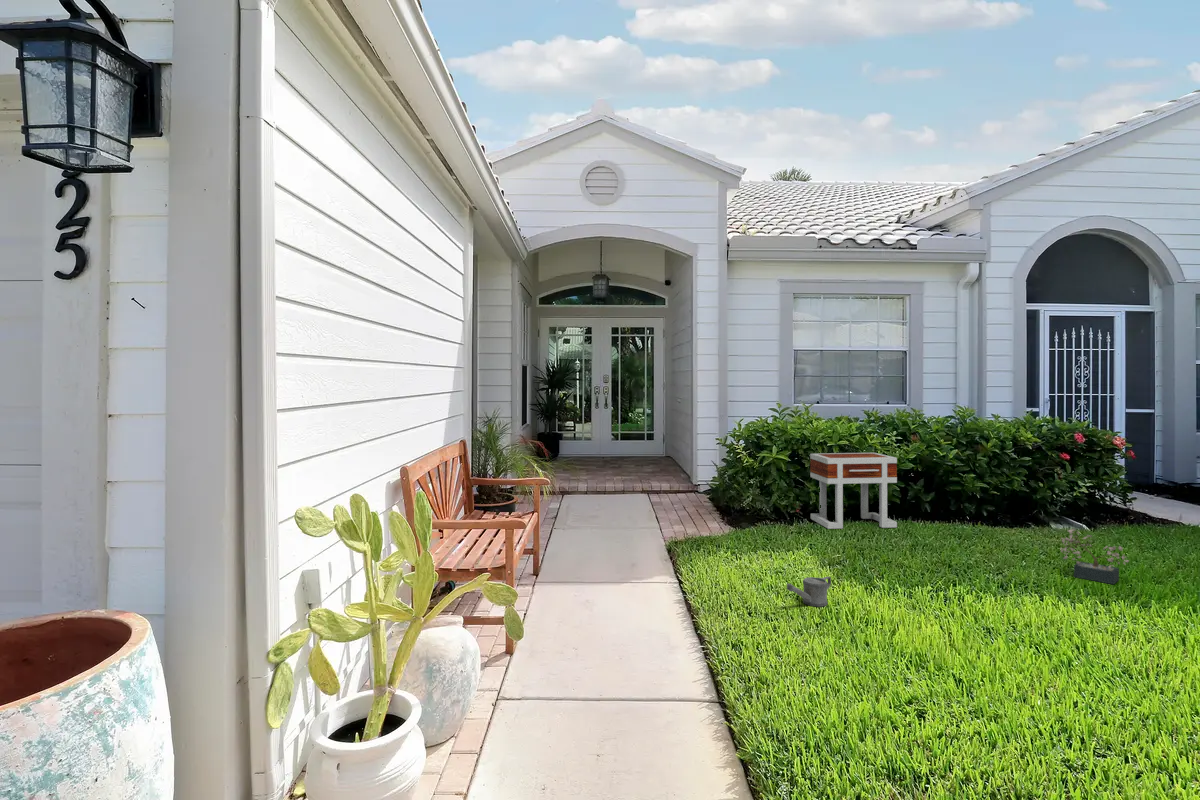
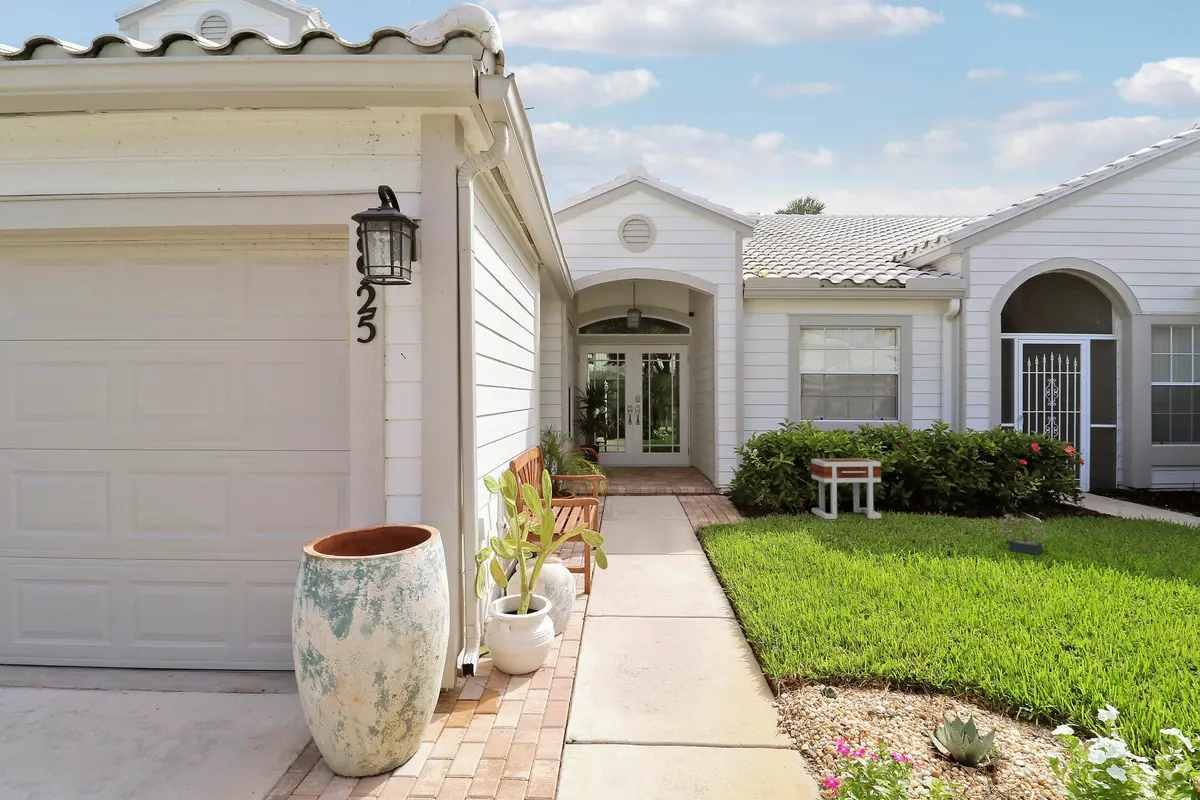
watering can: present [787,577,831,607] -> none [785,545,819,566]

